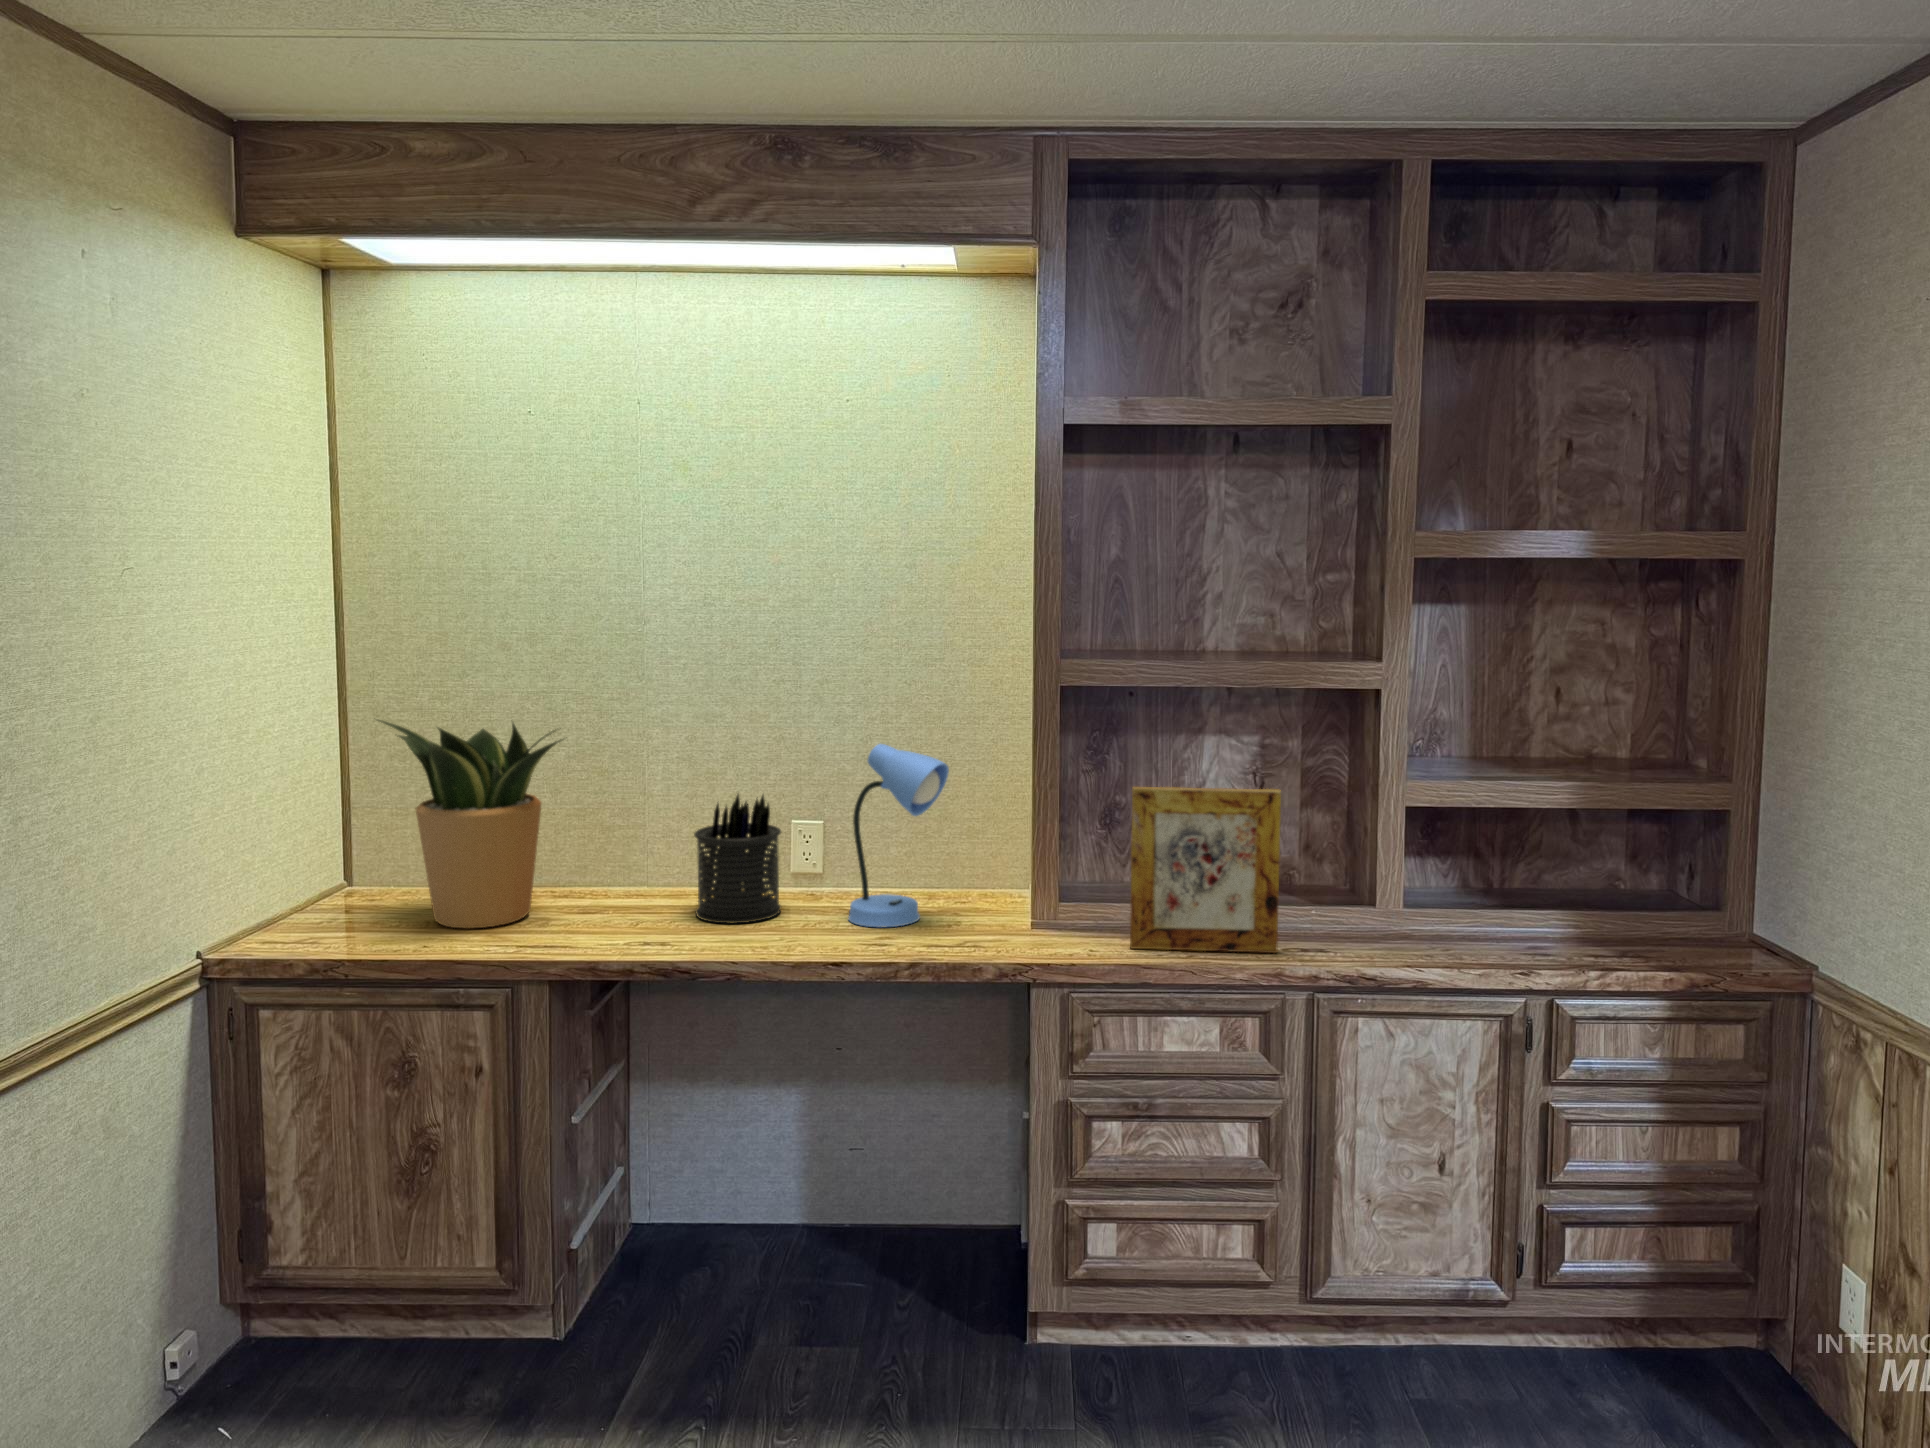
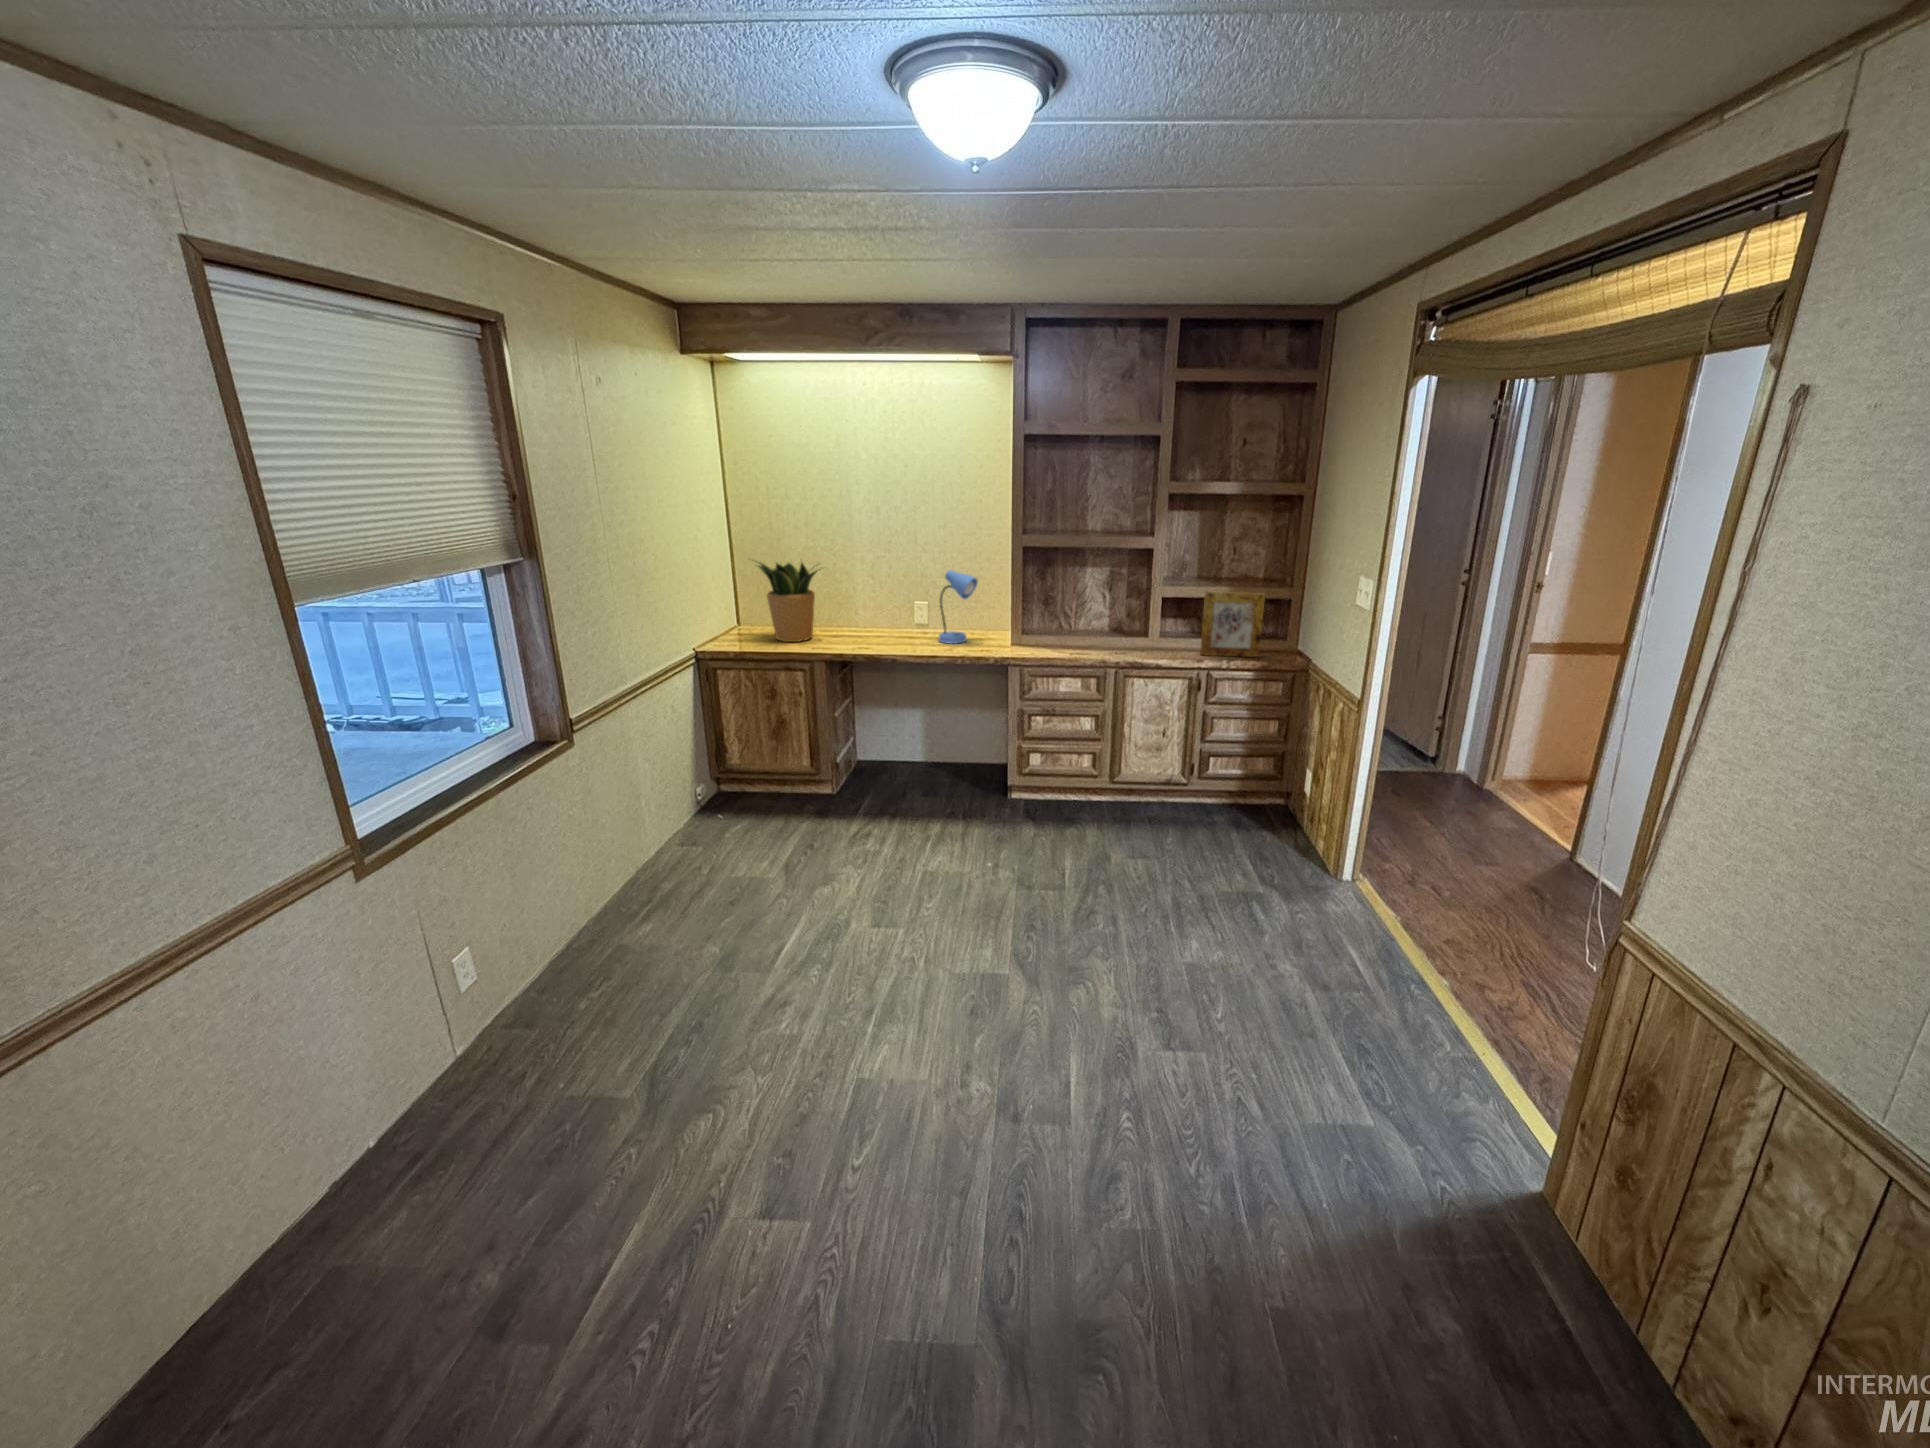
picture frame: present [1130,787,1281,953] -> present [1200,591,1265,657]
pen holder: present [694,795,781,923] -> none [876,589,912,642]

